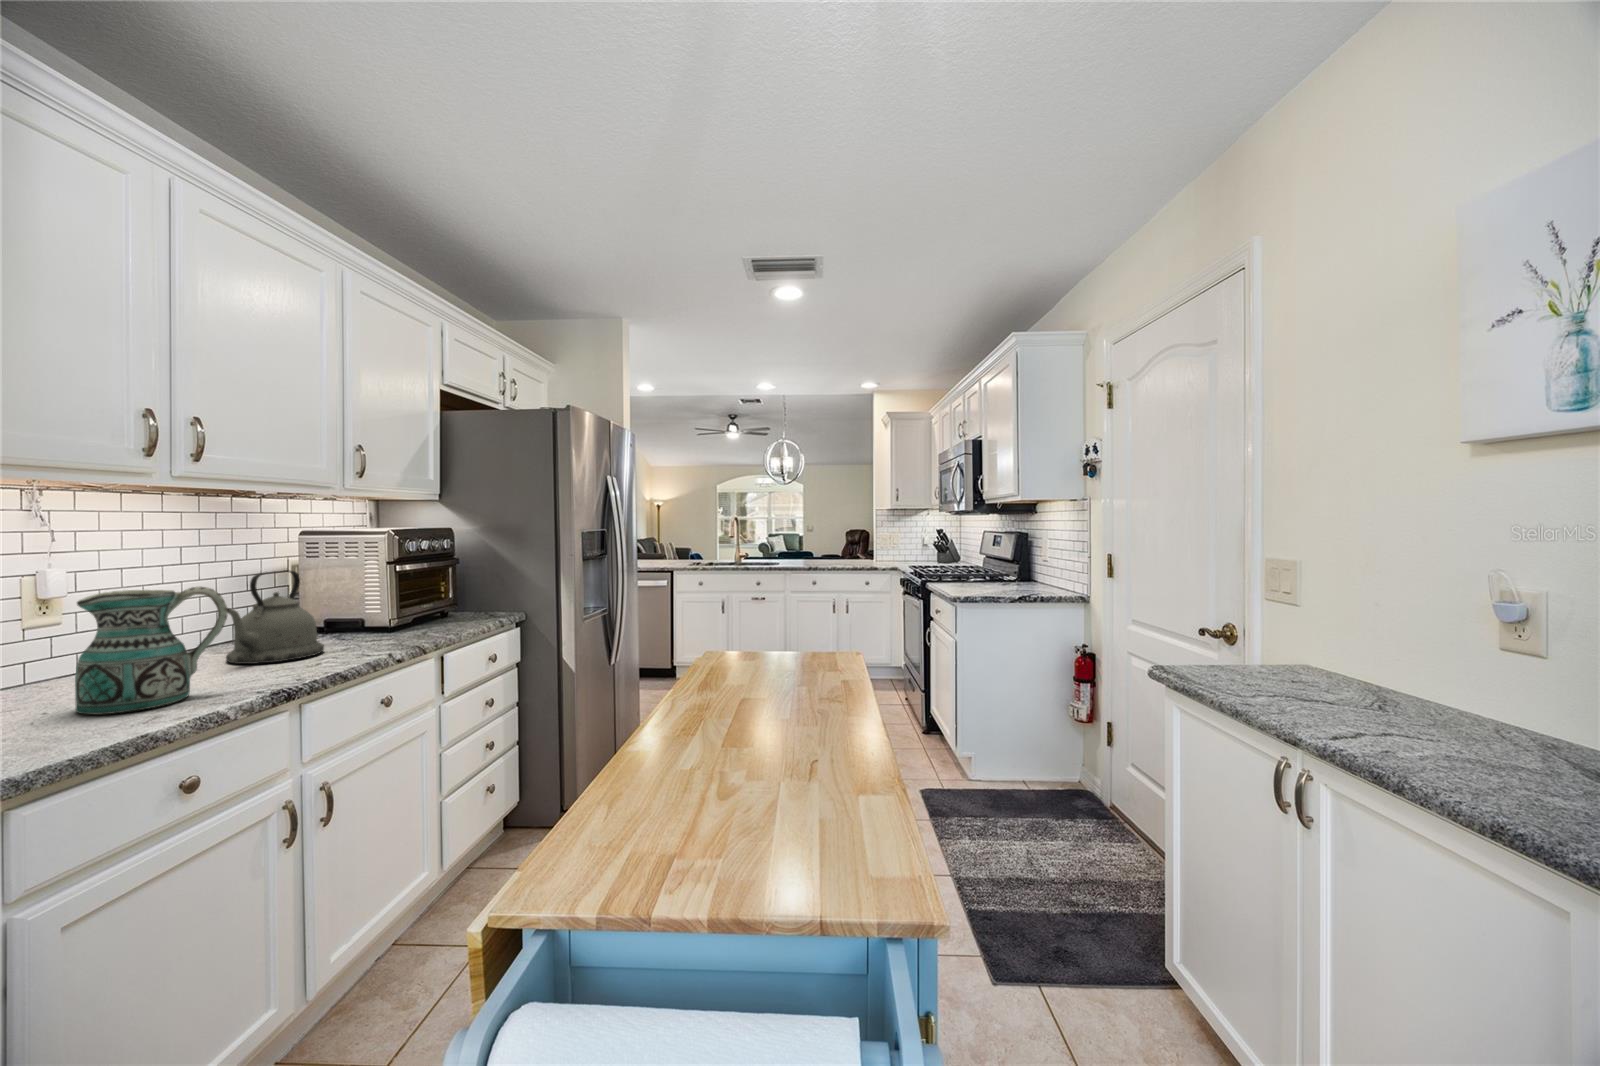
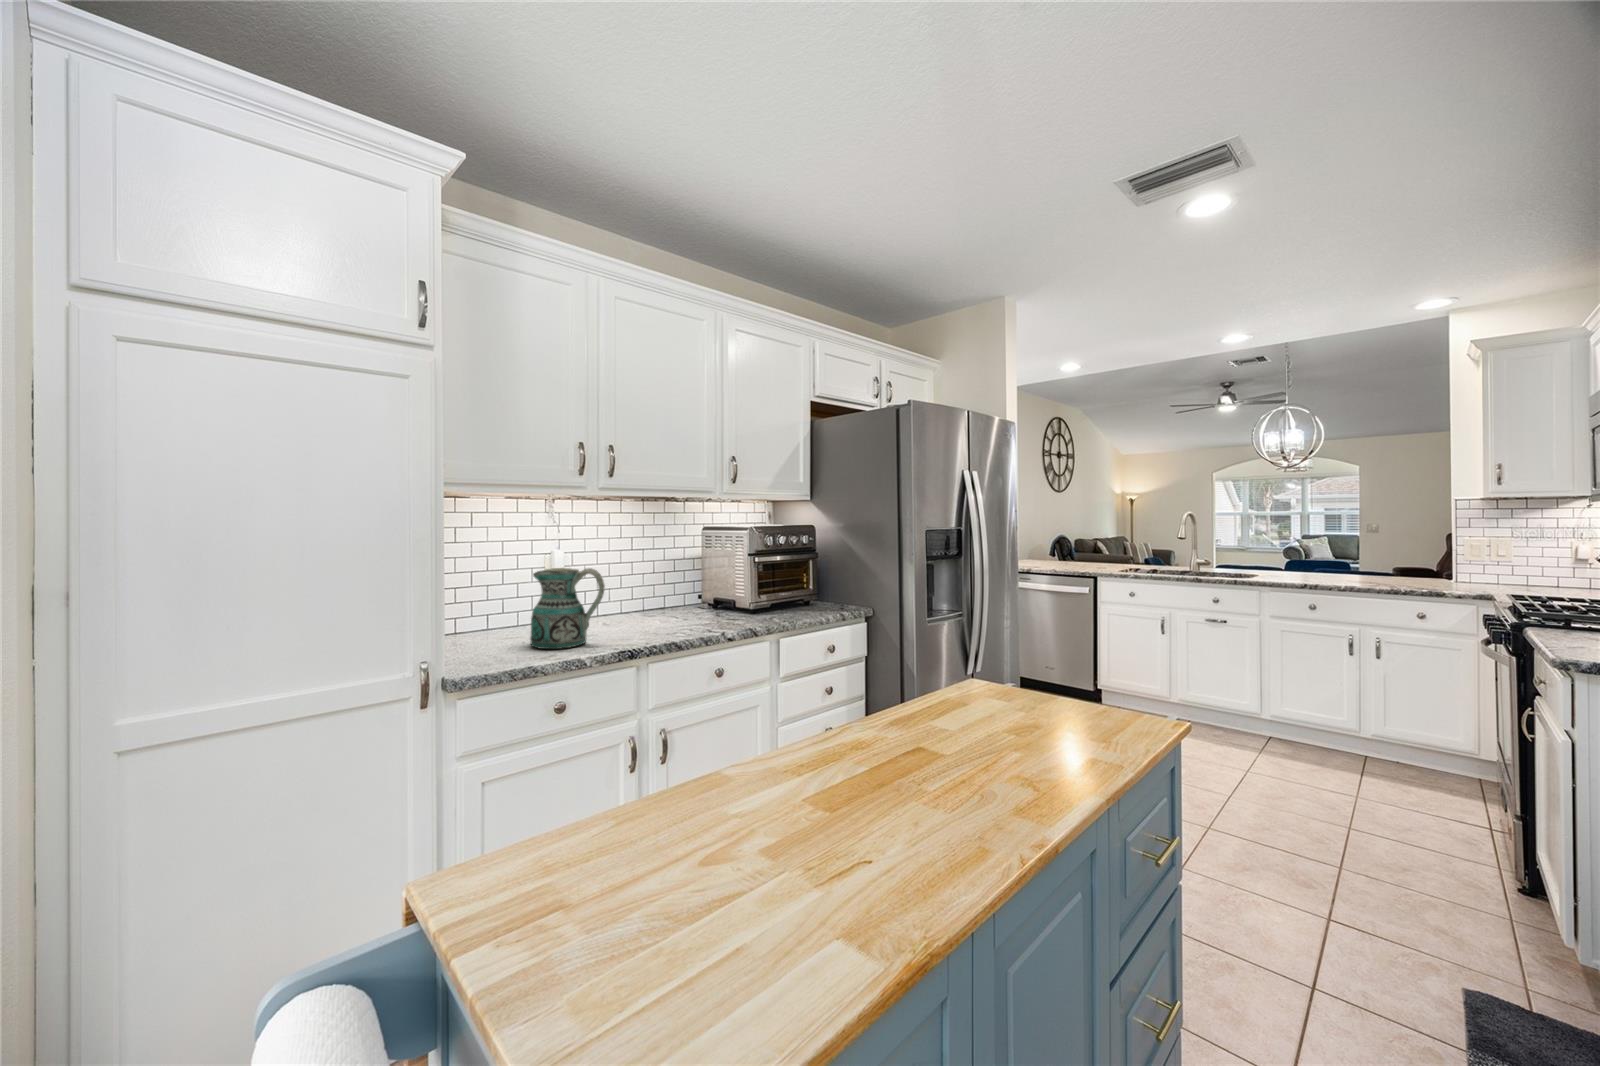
kettle: present [226,571,324,664] -> none [626,558,693,627]

